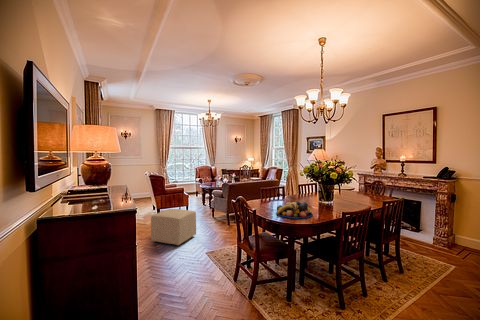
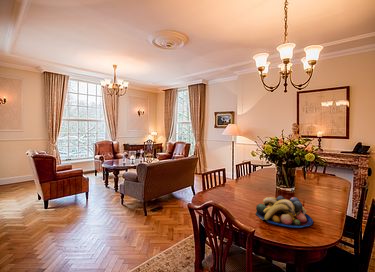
ottoman: present [151,209,196,246] -> none [38,203,108,260]

